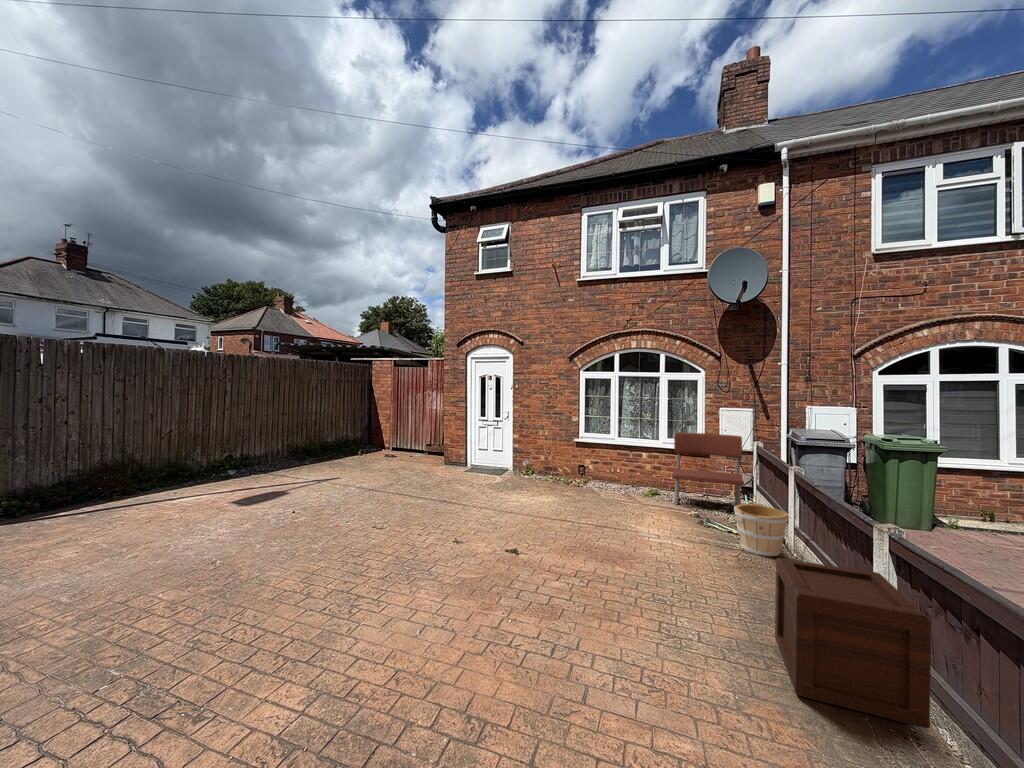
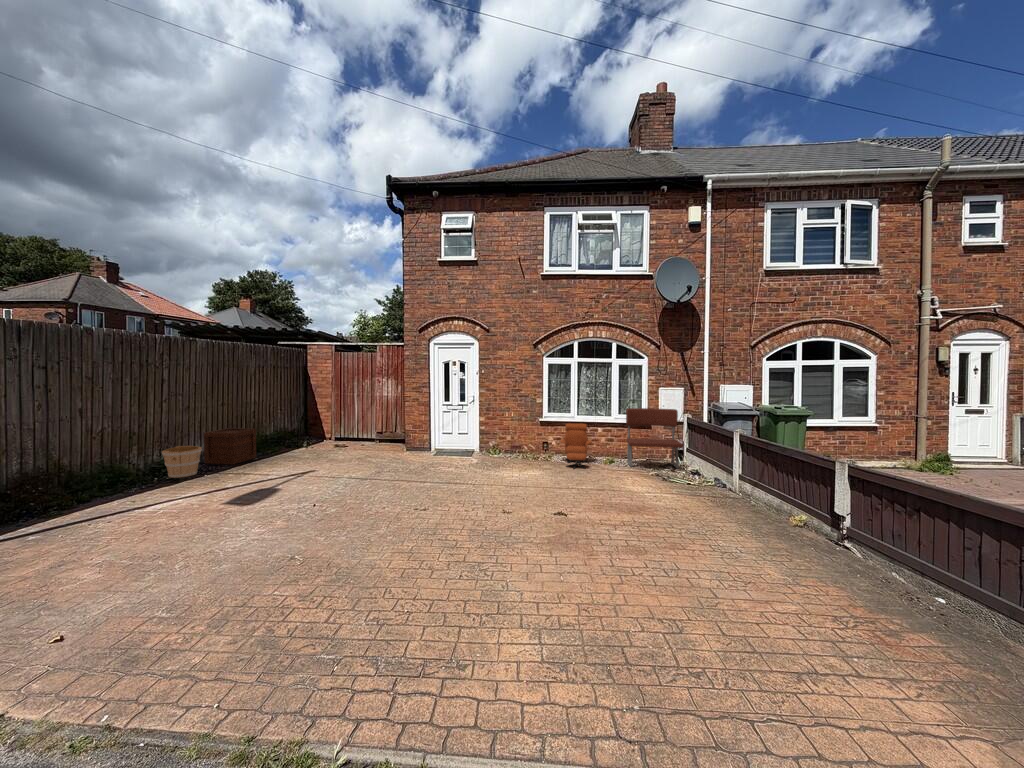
lounge chair: none [594,447,632,502] -> present [560,423,592,469]
wooden bucket: present [734,503,789,557] -> present [162,446,202,478]
wooden crate: present [775,558,931,728] -> present [204,428,256,465]

